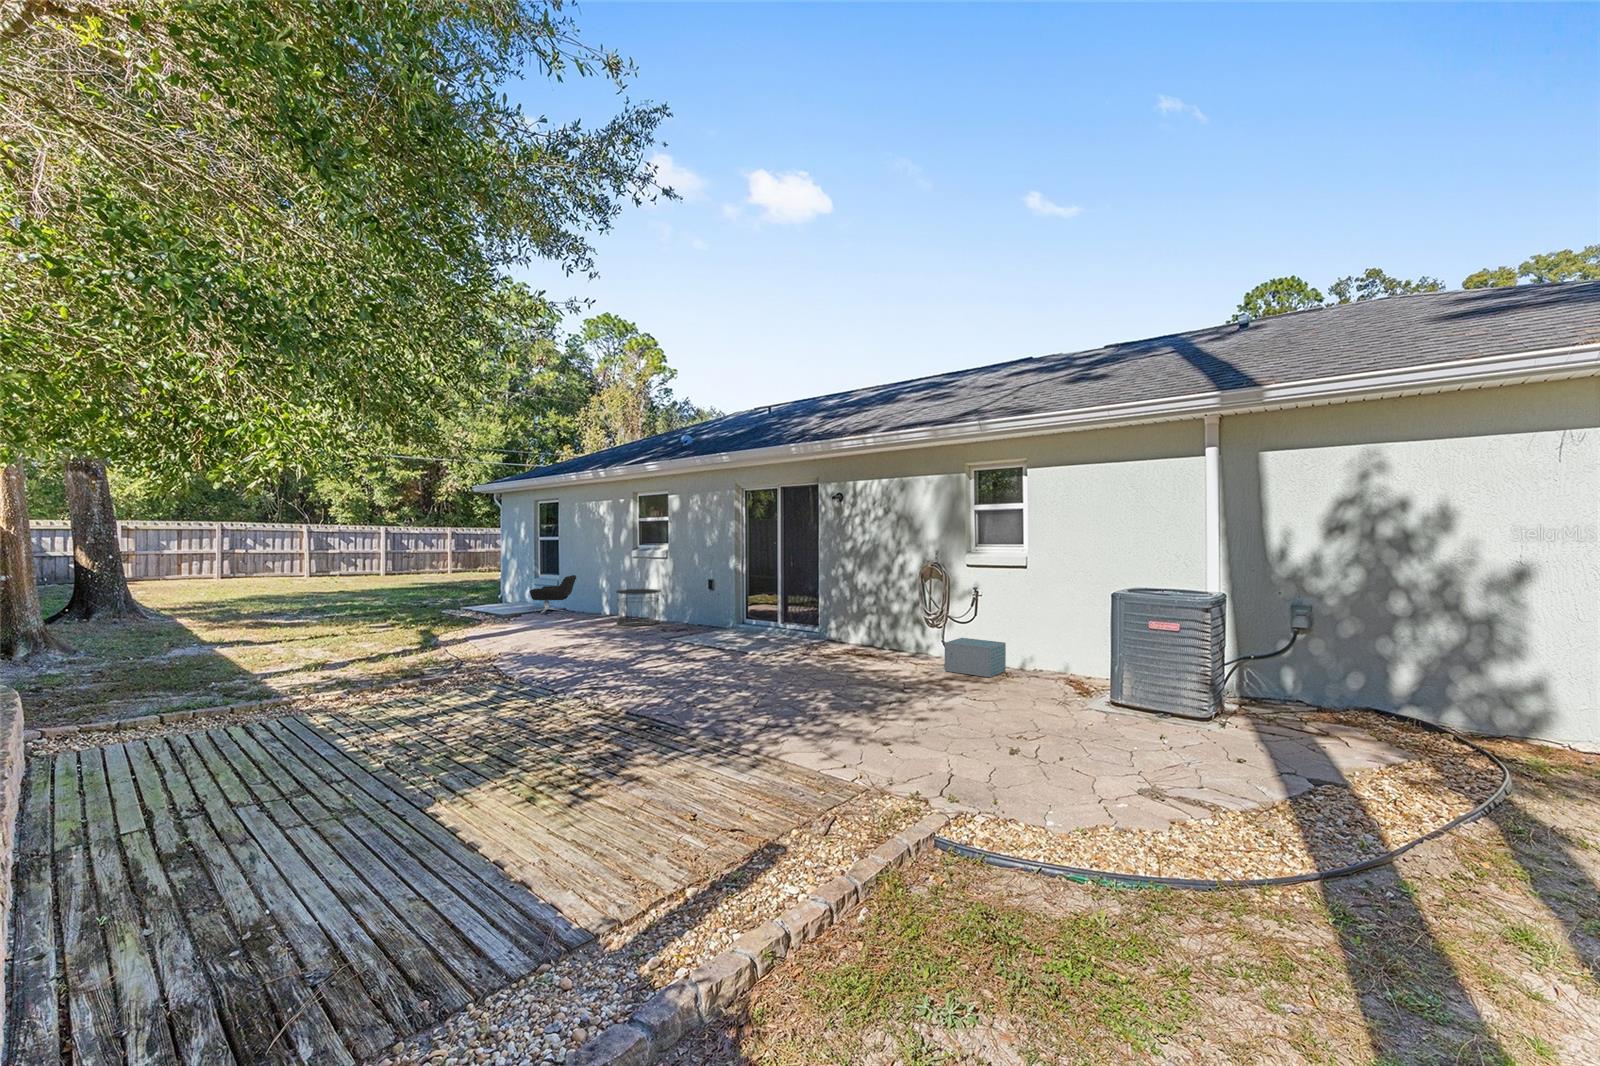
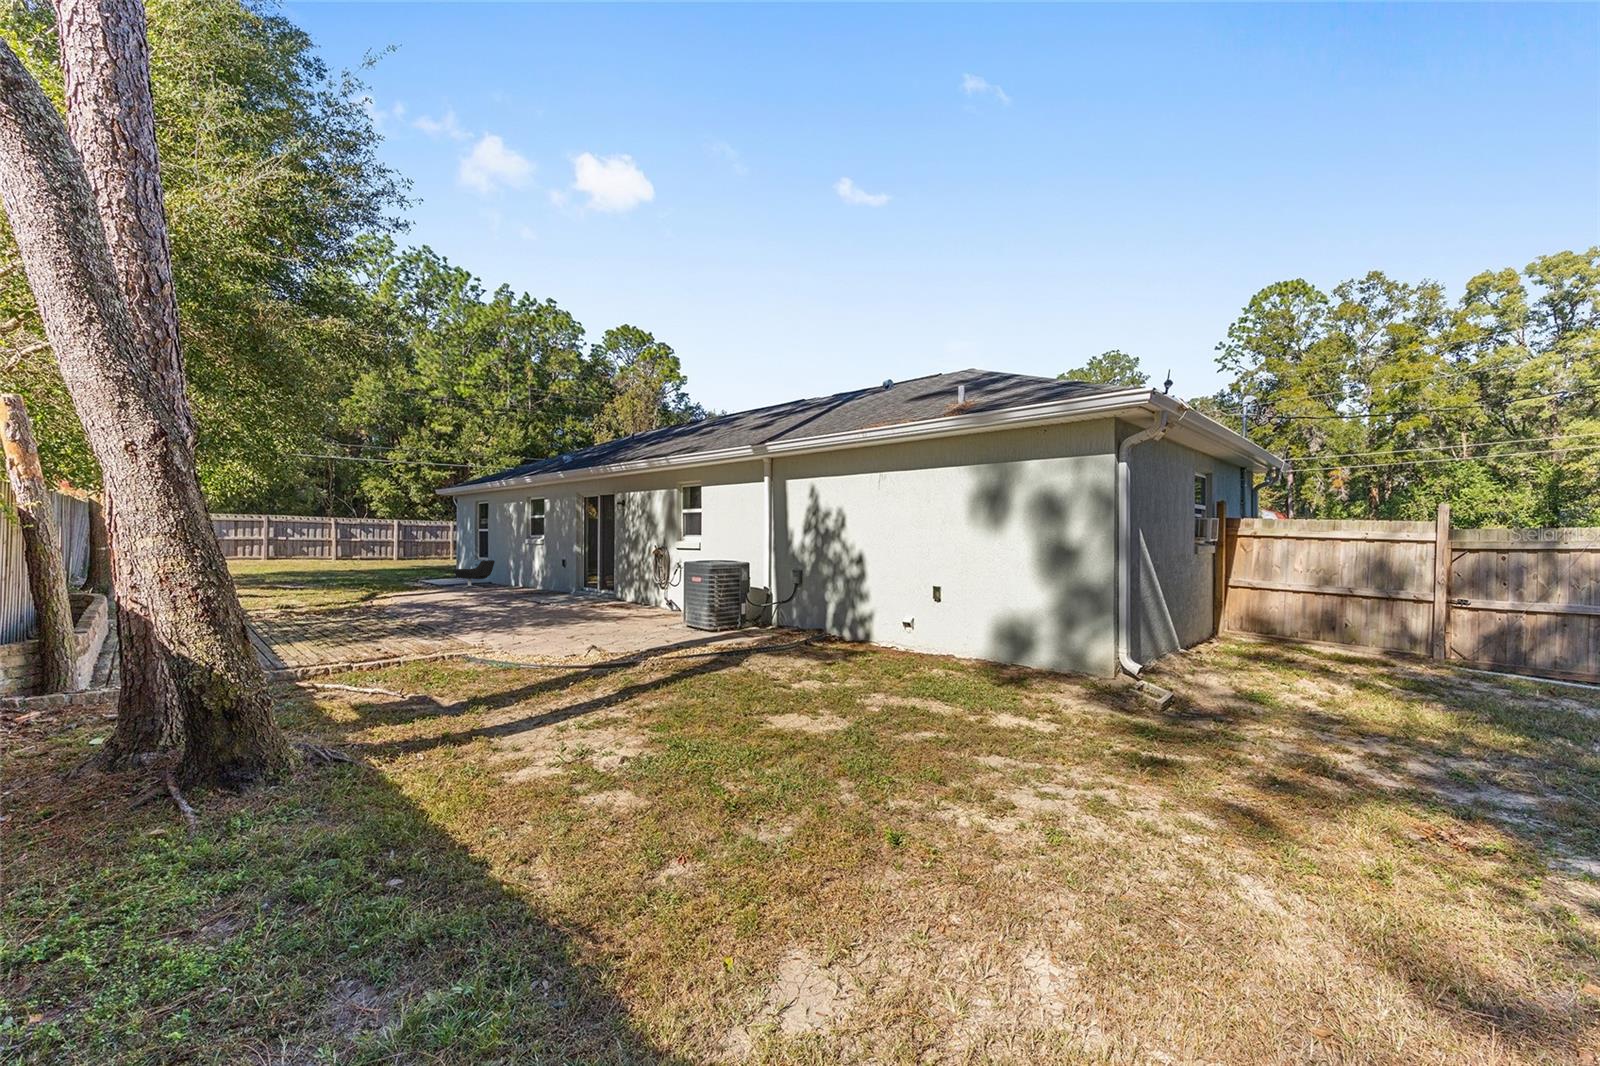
side table: present [616,589,660,626] -> none [498,570,534,597]
storage box: present [945,638,1006,677] -> none [644,602,686,626]

